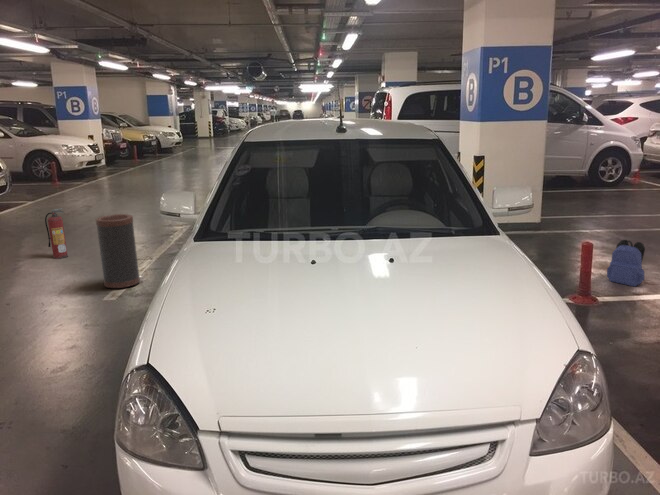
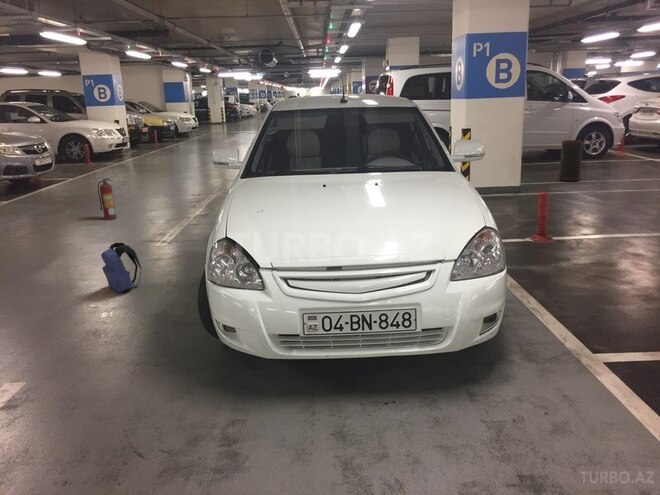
trash can: present [96,214,140,288] -> present [559,140,583,181]
backpack: present [607,240,645,286] -> present [101,243,142,293]

